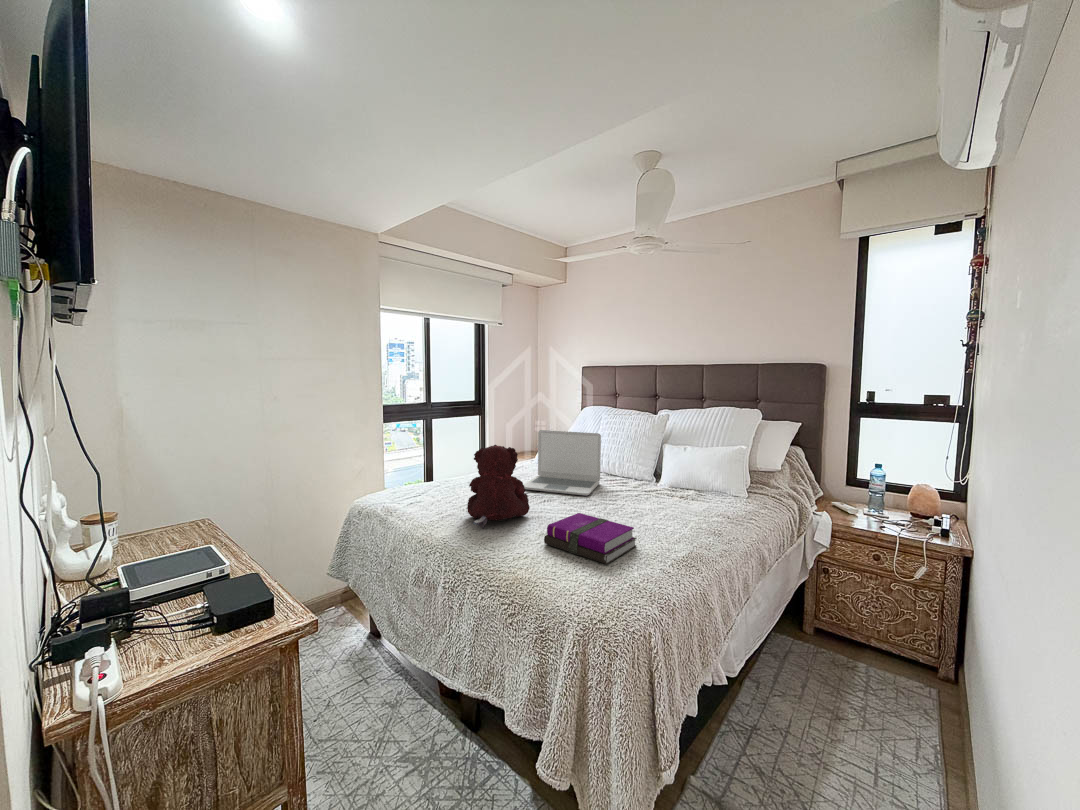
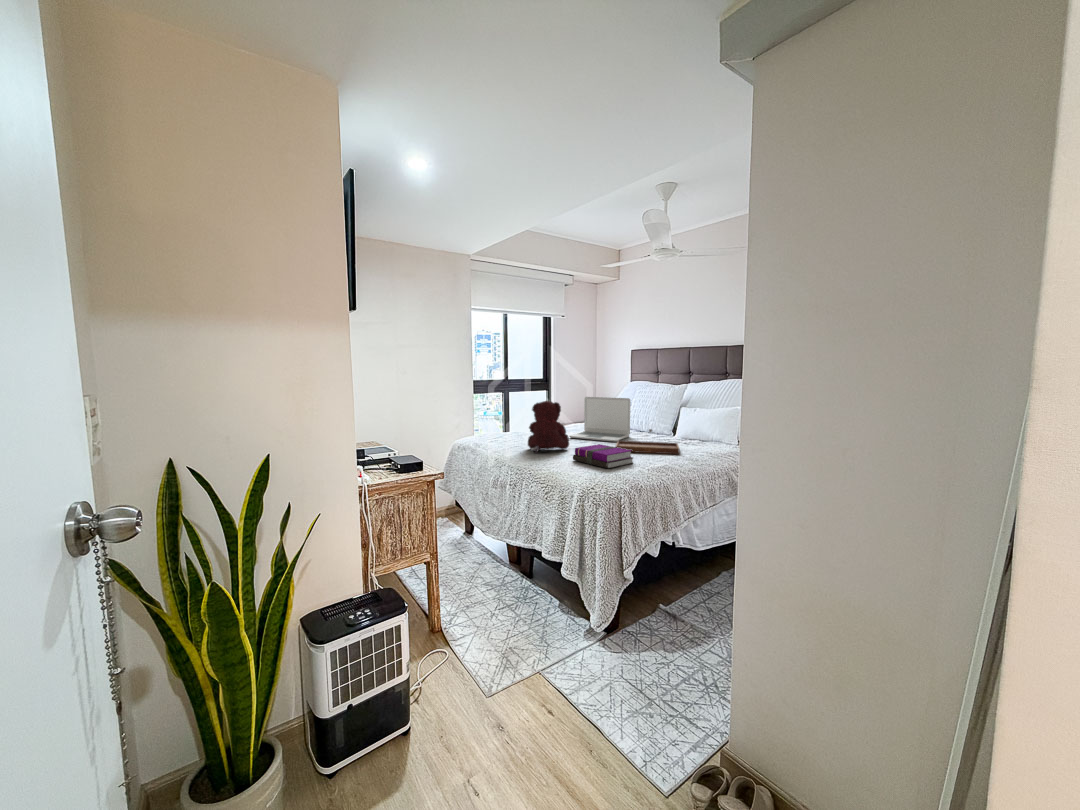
tray: none [594,482,686,521] -> present [616,429,679,454]

